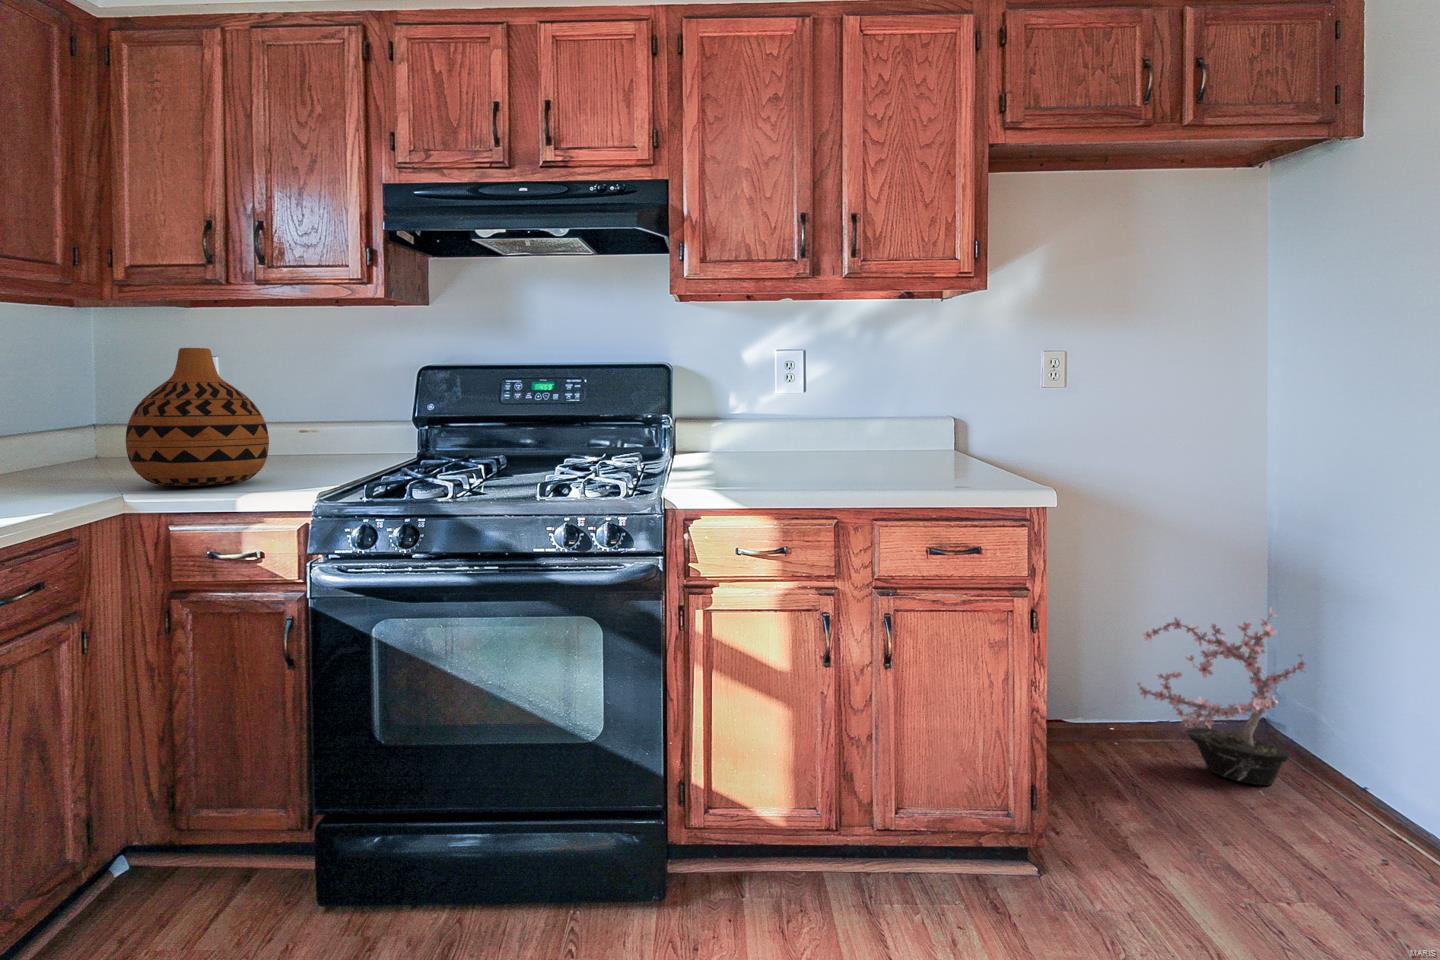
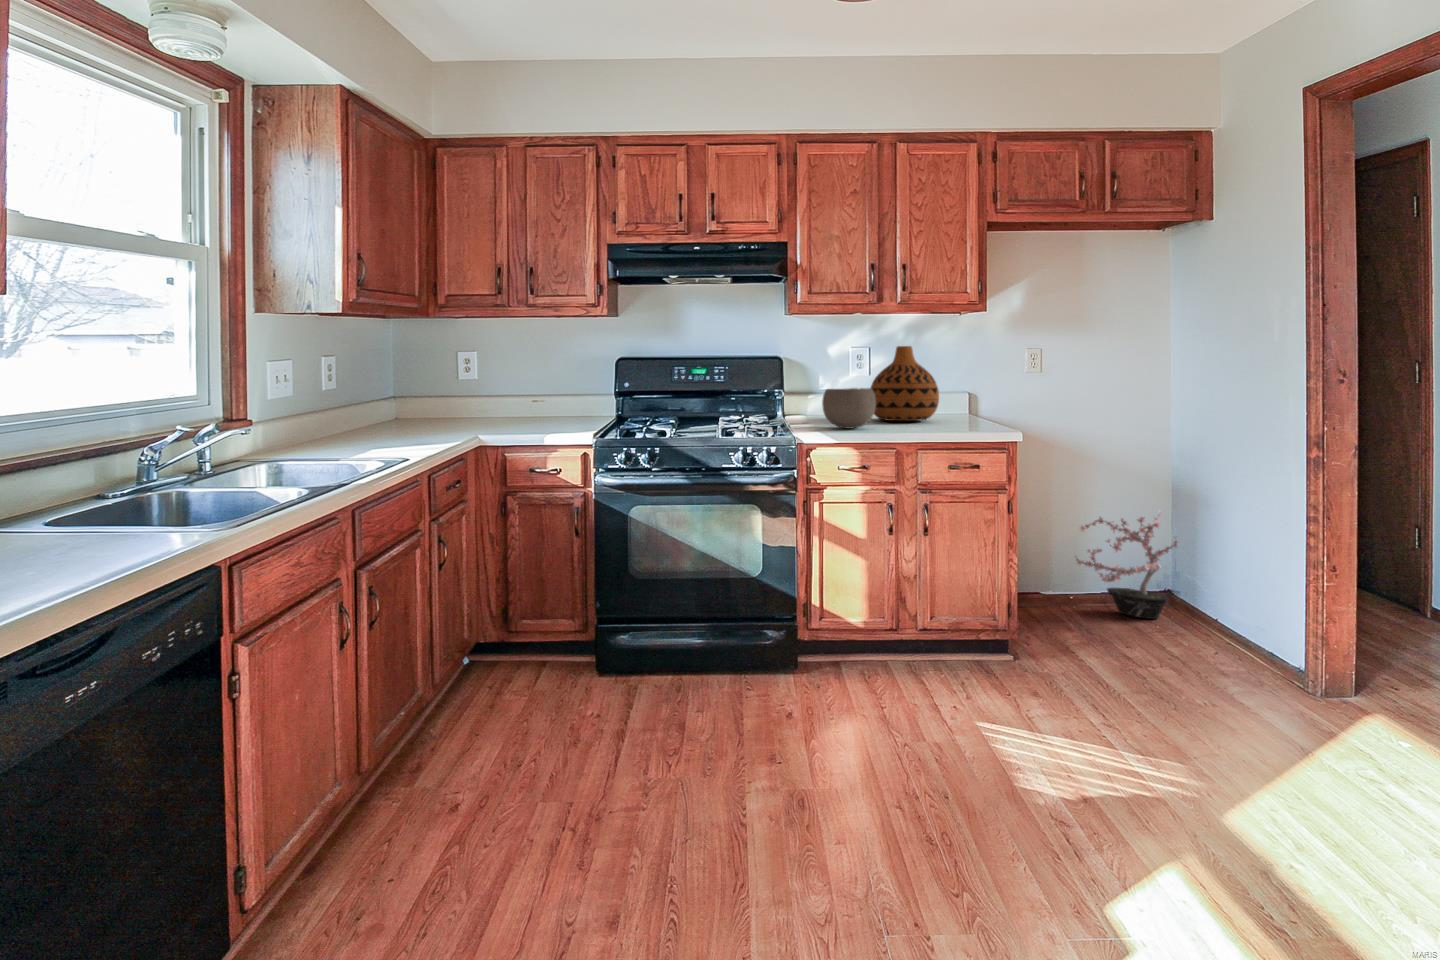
vase: present [126,348,269,486] -> present [870,346,939,421]
bowl: none [719,415,806,481] -> present [822,388,876,428]

